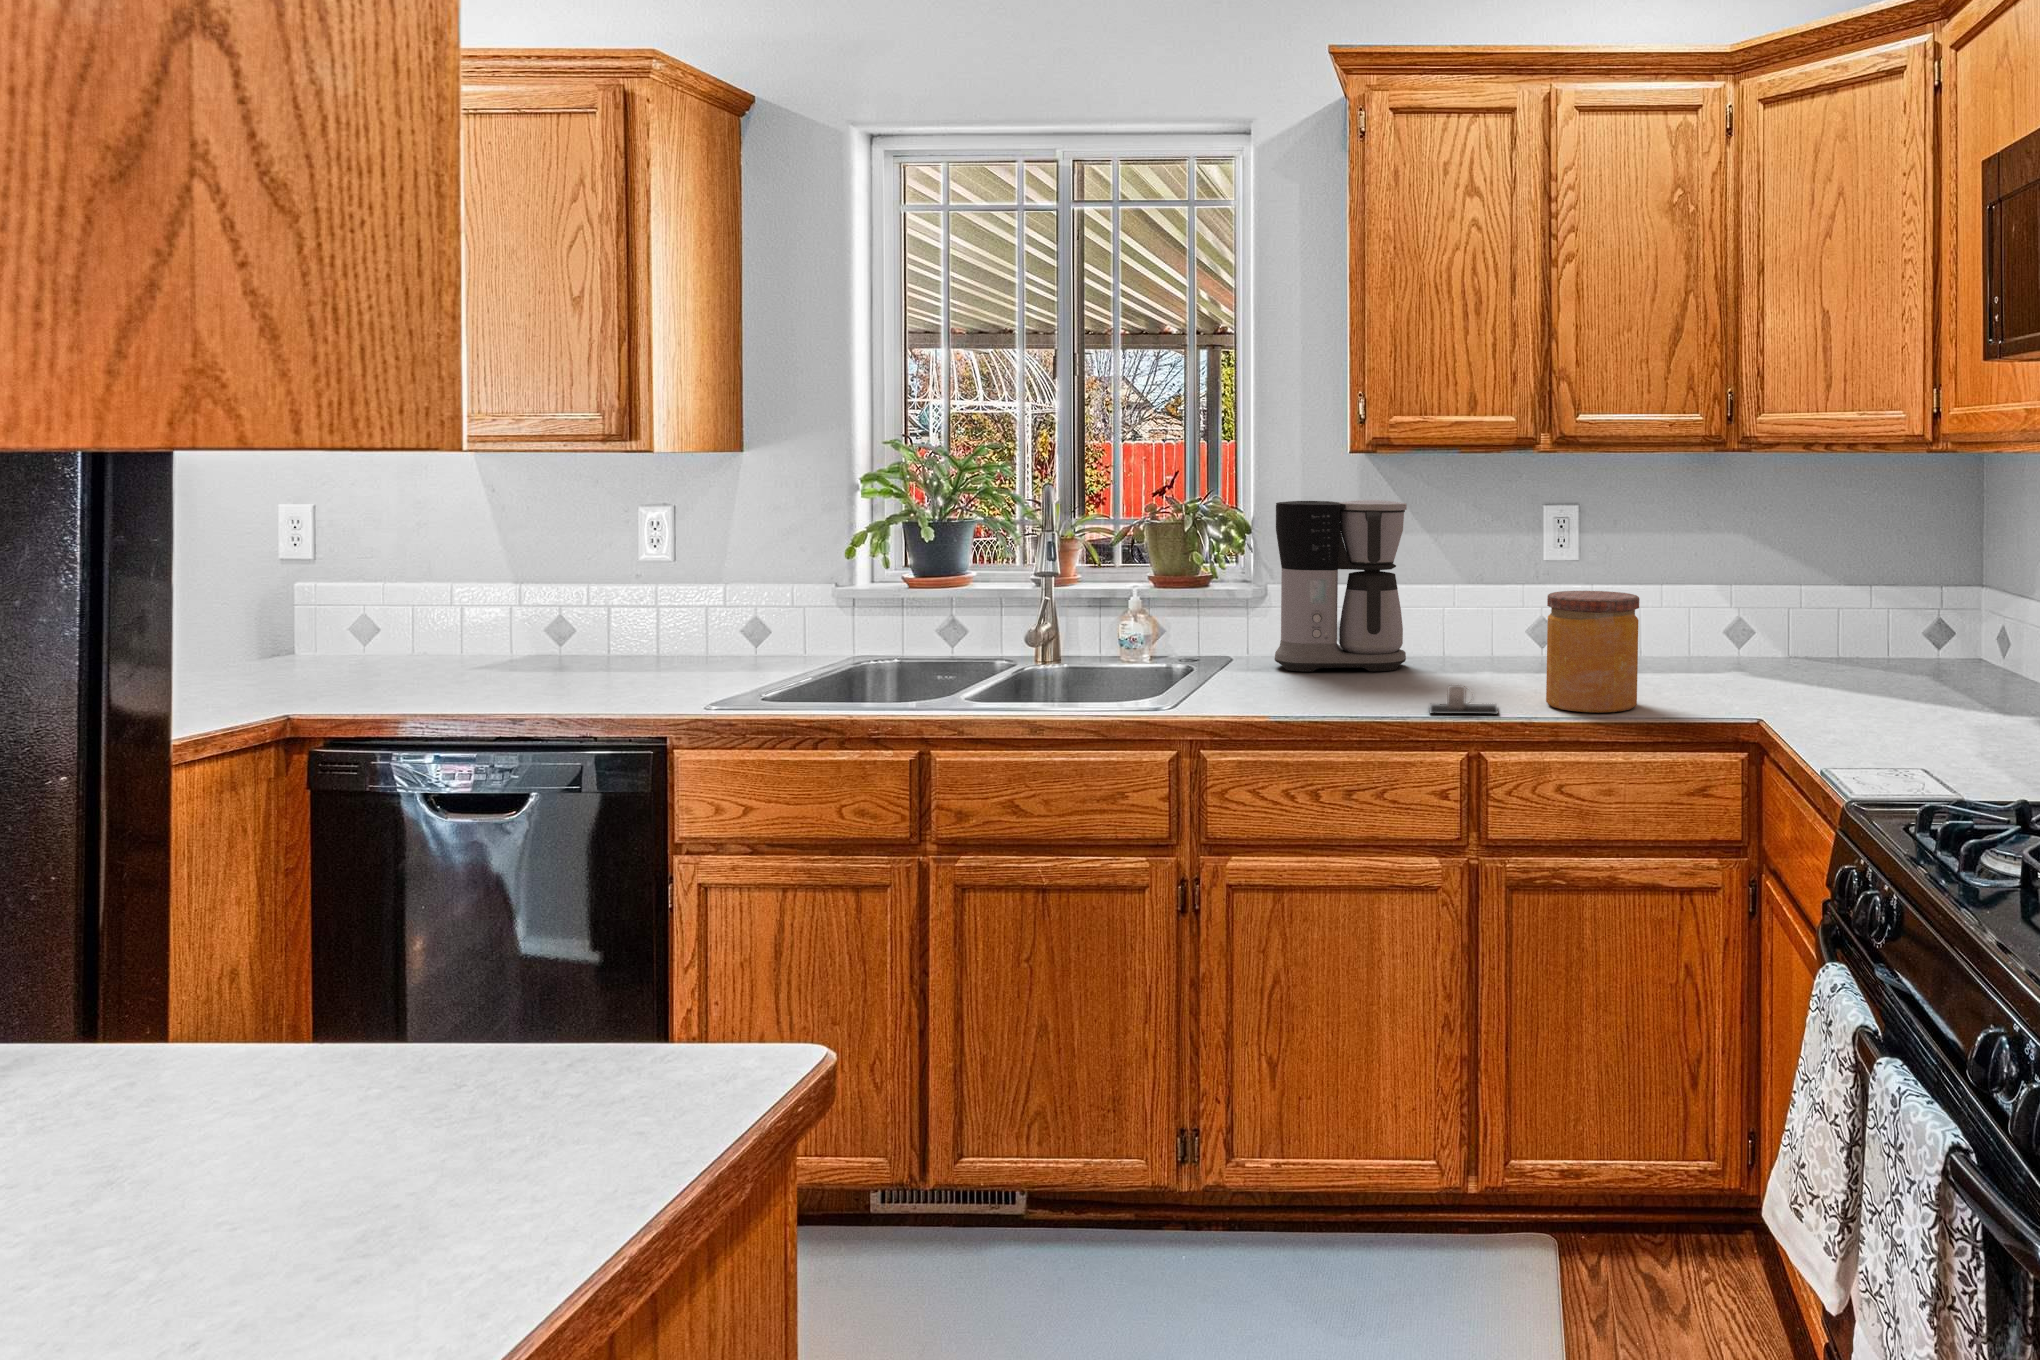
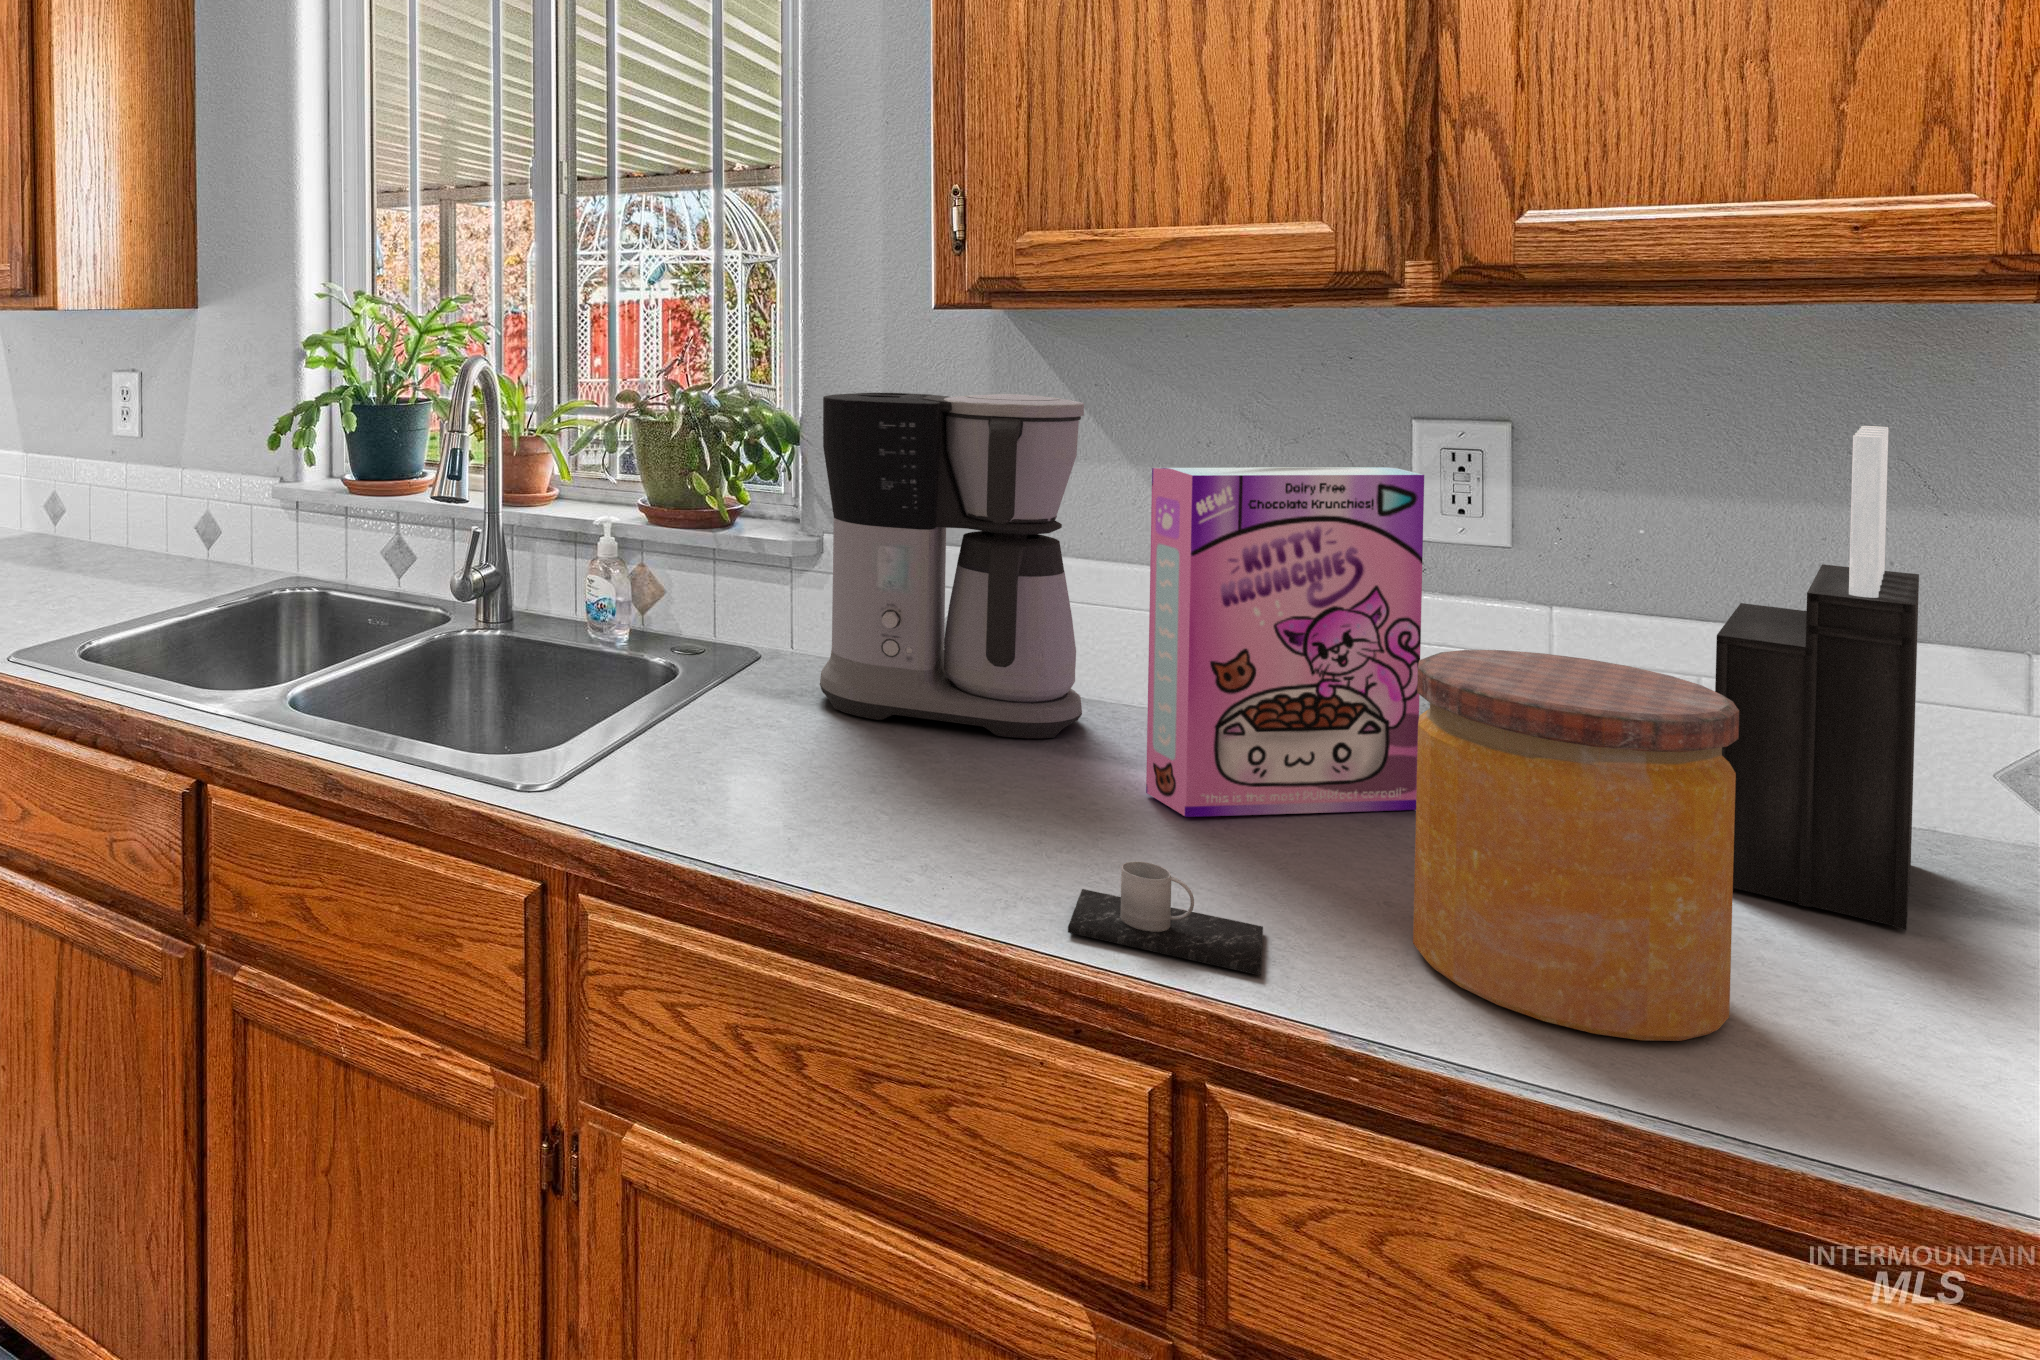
knife block: none [1636,504,1705,684] -> present [1715,426,1919,930]
cereal box: none [1442,528,1548,685] -> present [1146,467,1424,817]

